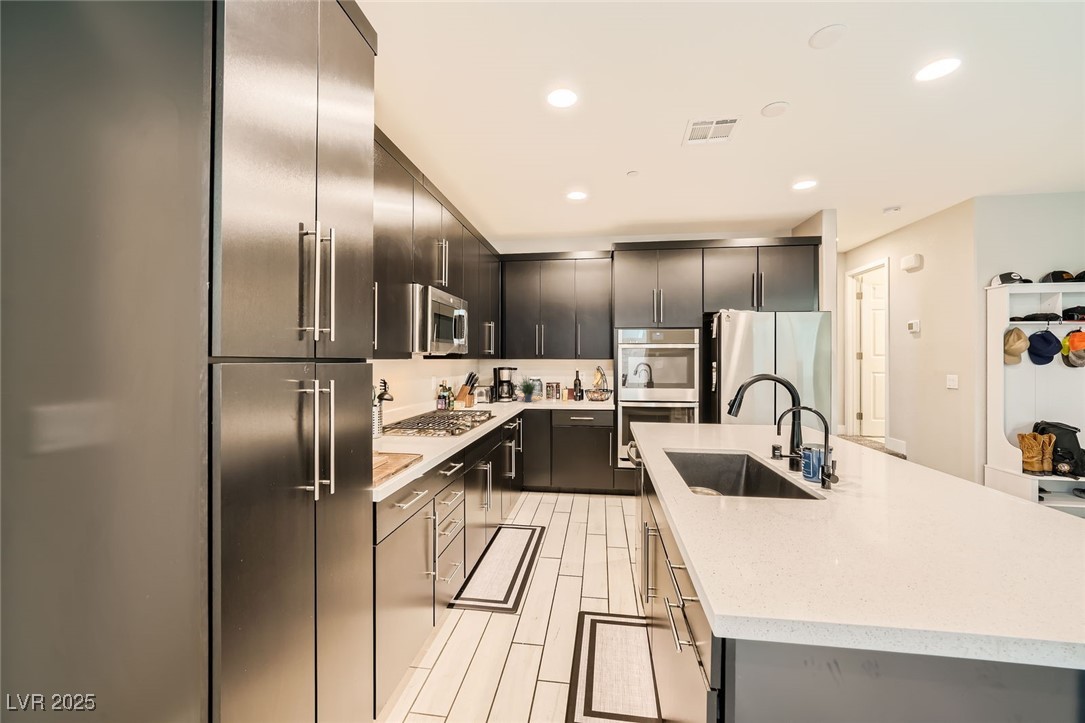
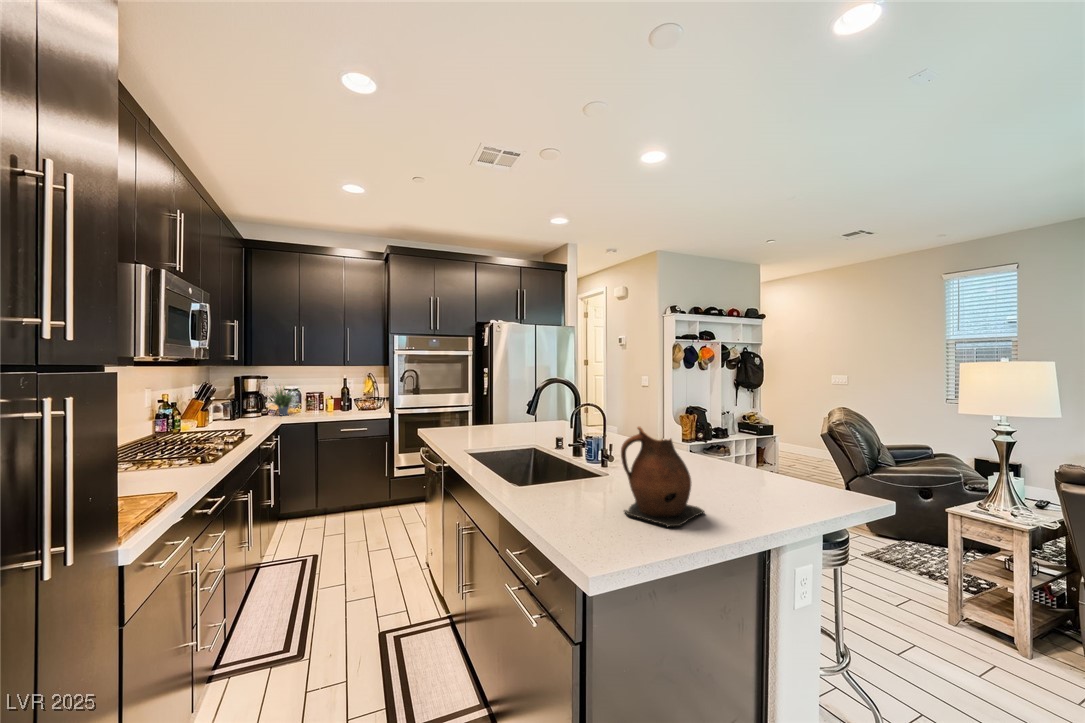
ceramic pitcher: none [815,440,966,593] -> present [621,427,704,527]

